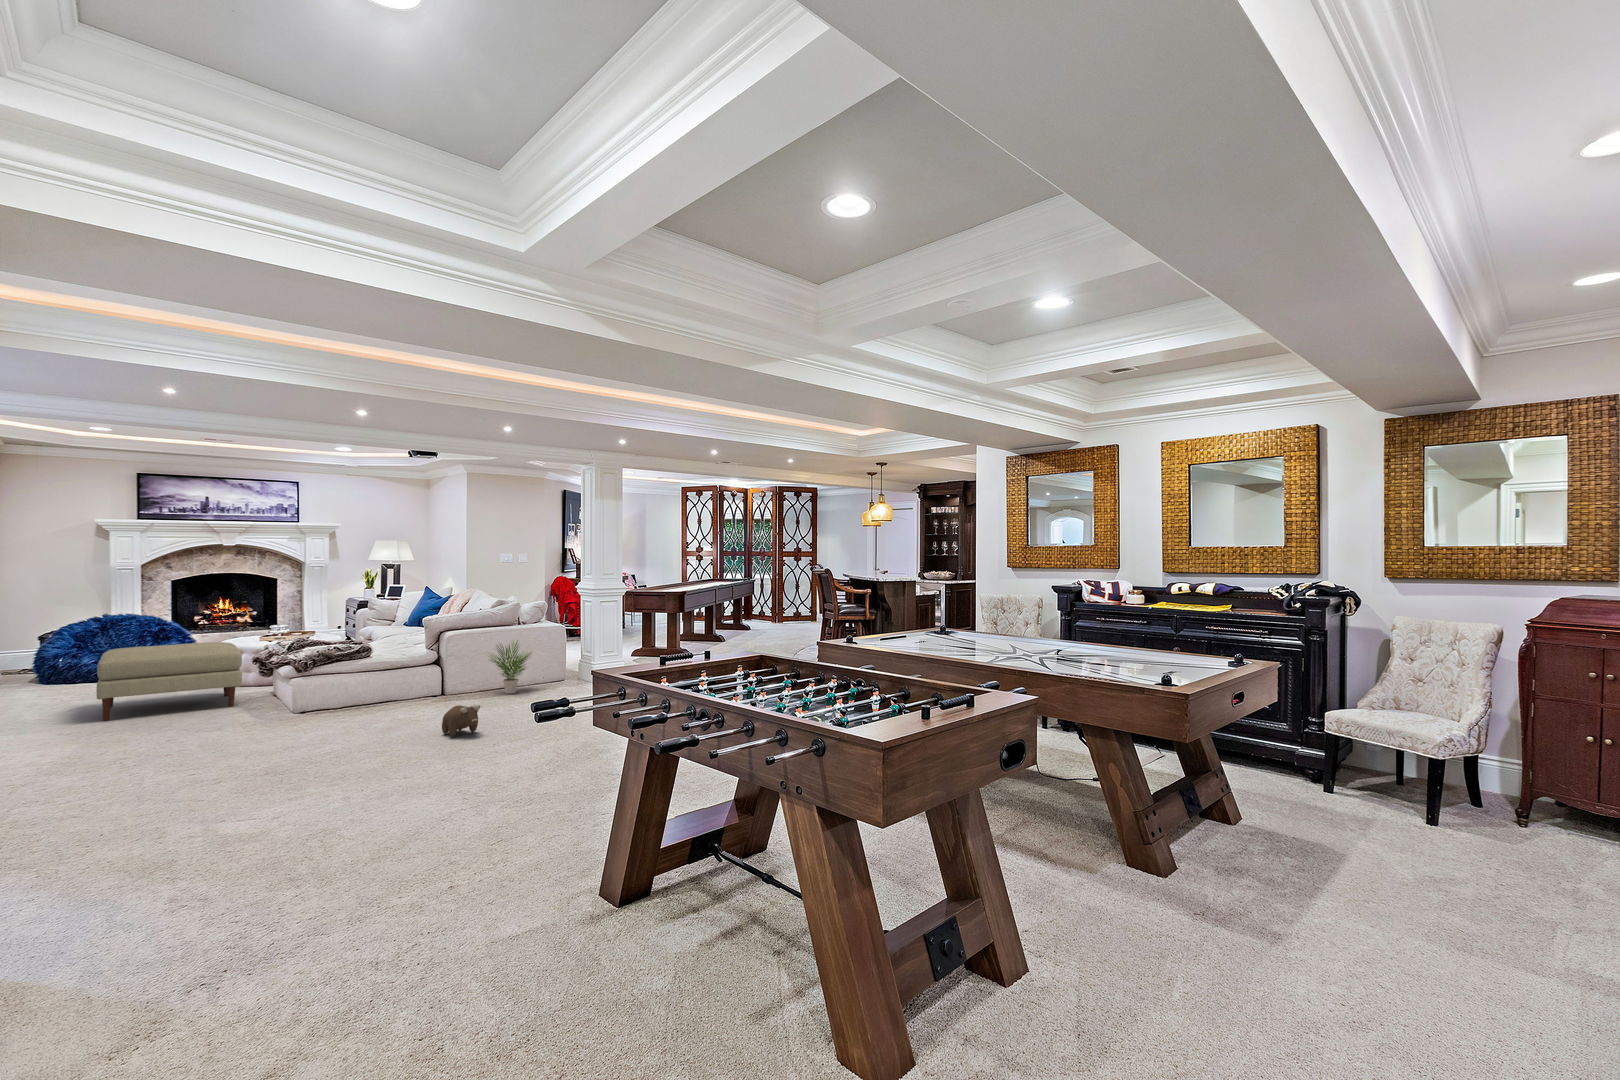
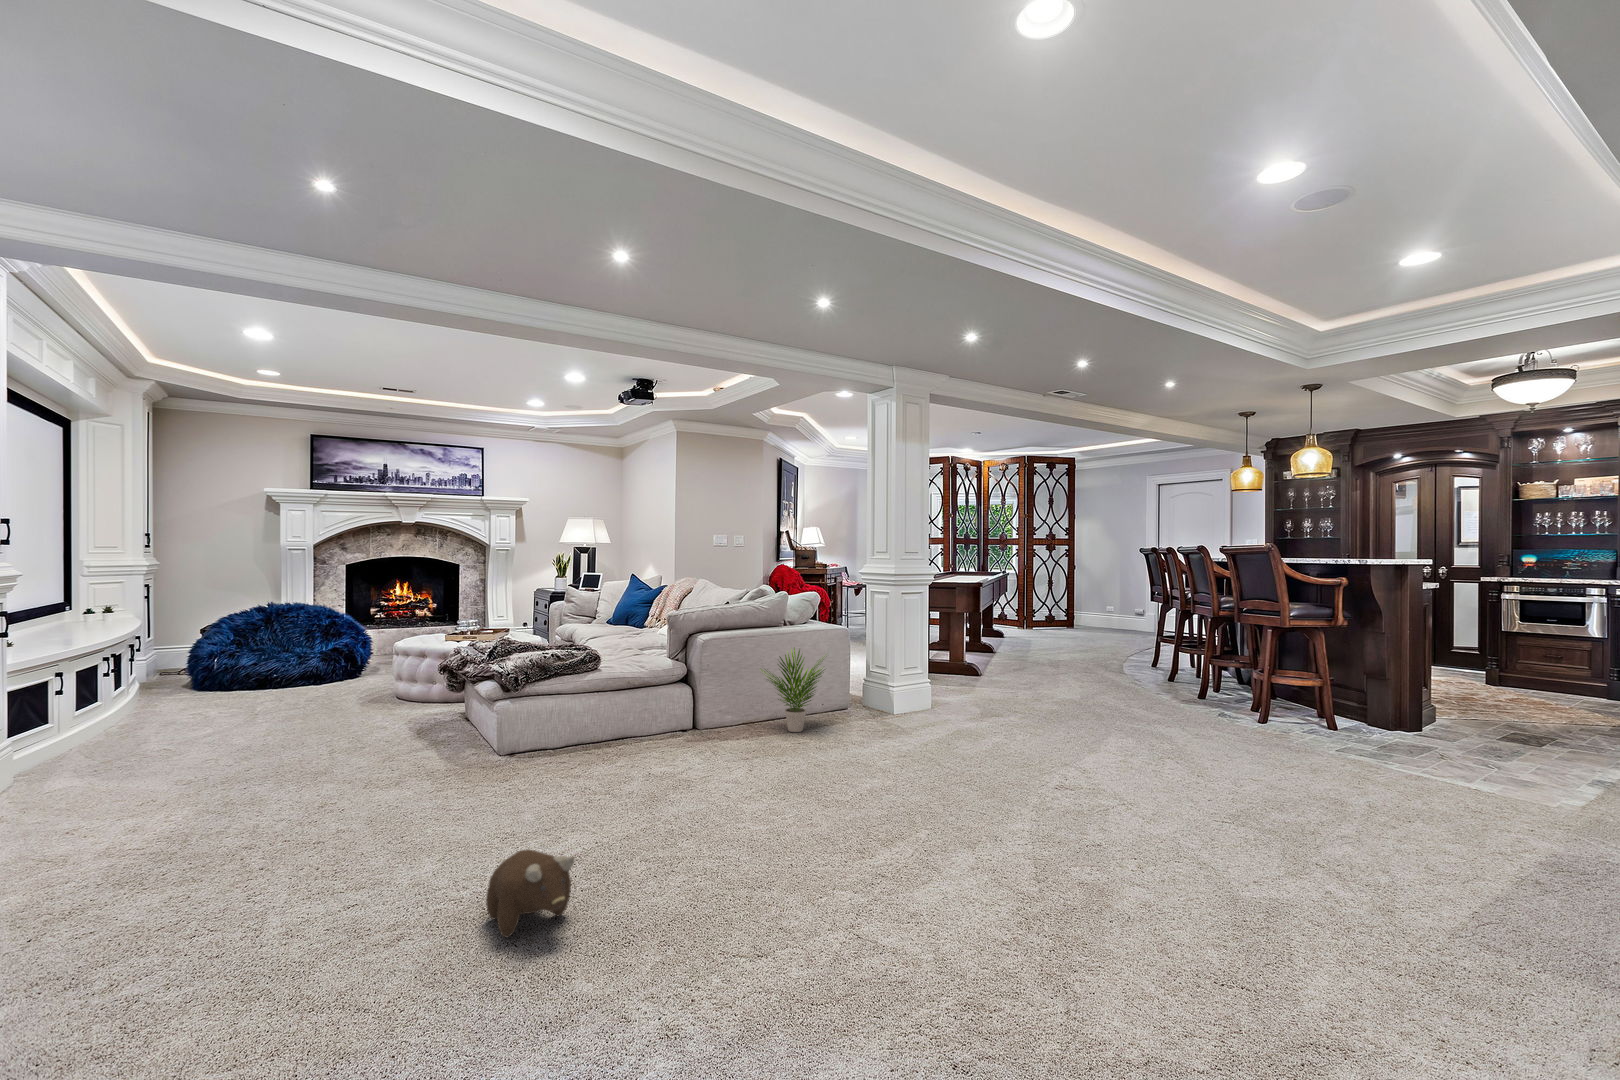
ottoman: present [96,642,242,721] -> none [226,644,425,761]
plush toy: present [442,705,480,737] -> present [486,849,575,937]

